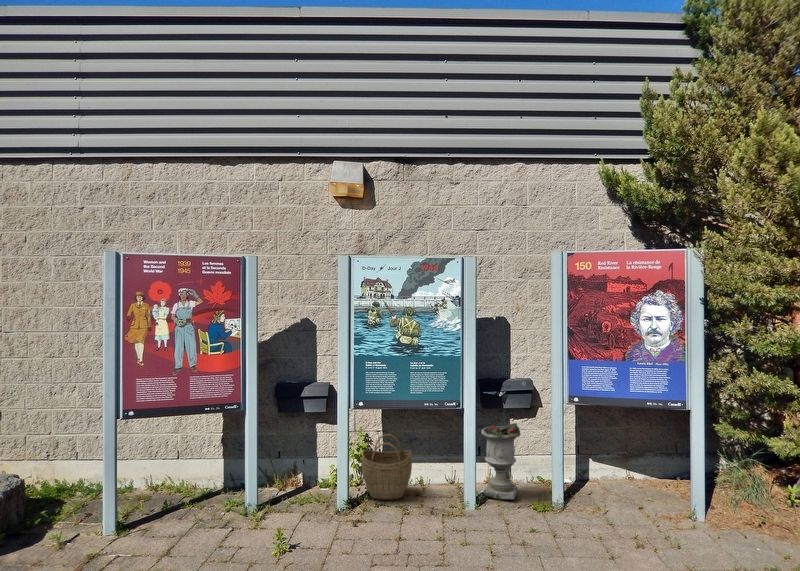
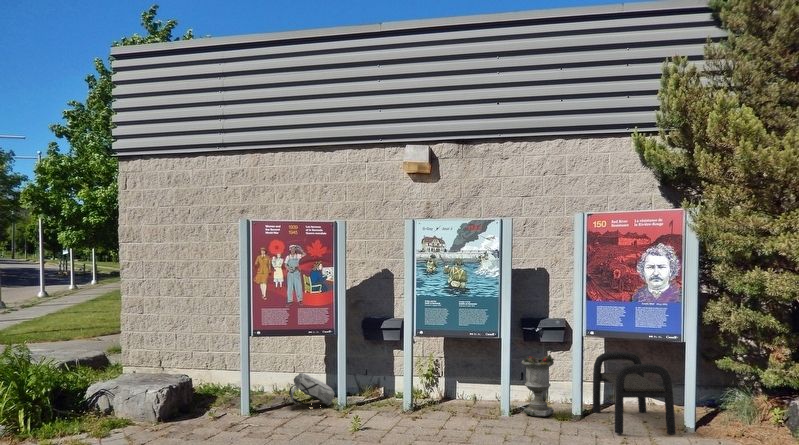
bench: none [558,414,678,527] -> present [593,352,676,434]
woven basket: present [362,434,412,500] -> none [426,362,465,412]
backpack: none [177,458,241,507] -> present [289,373,335,407]

